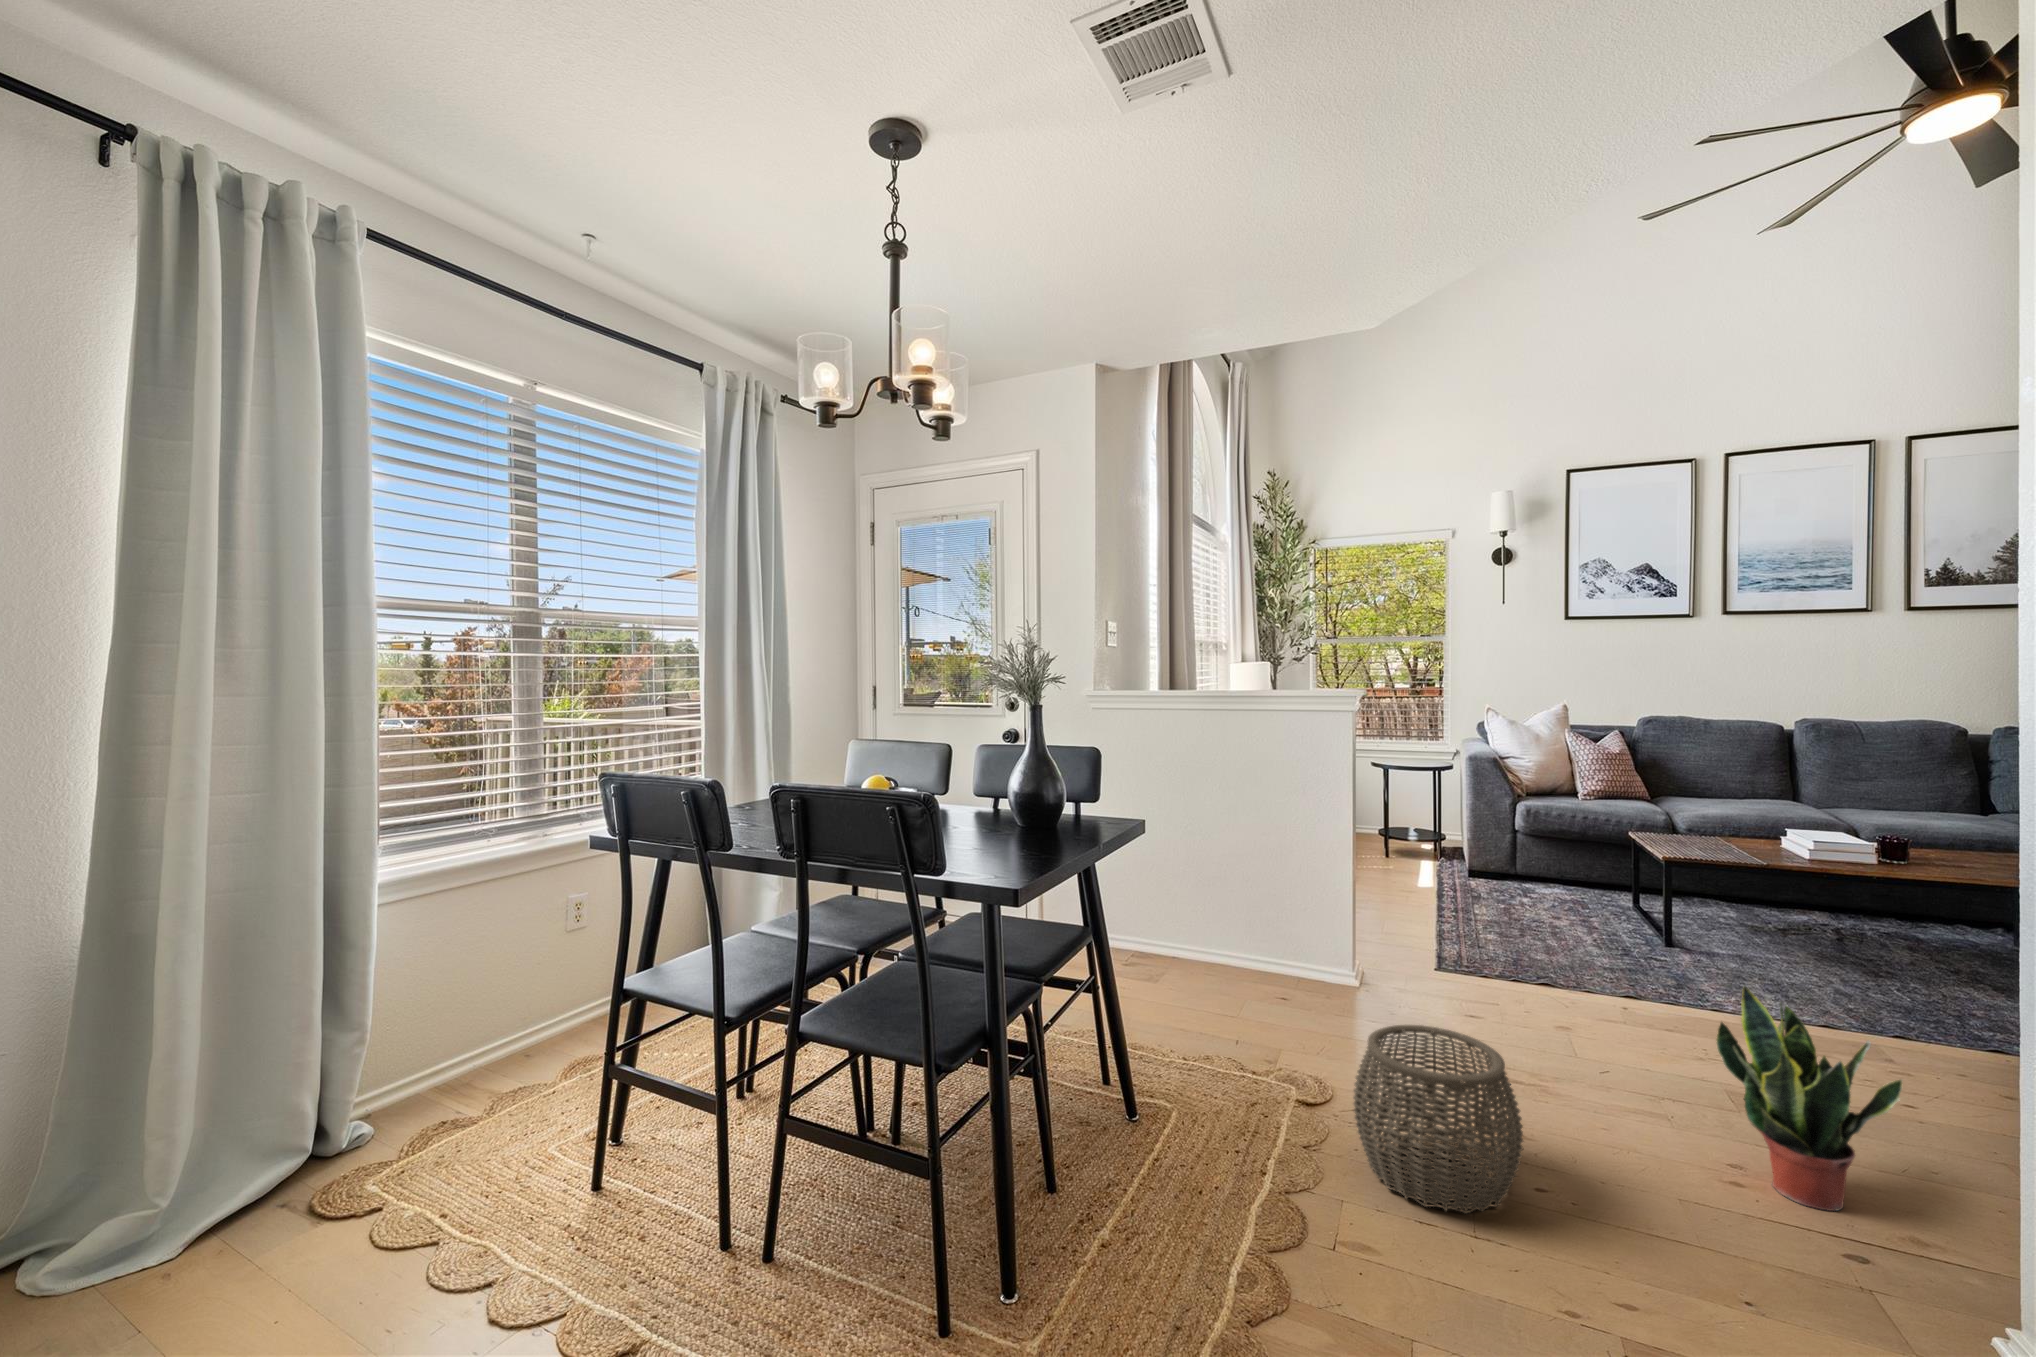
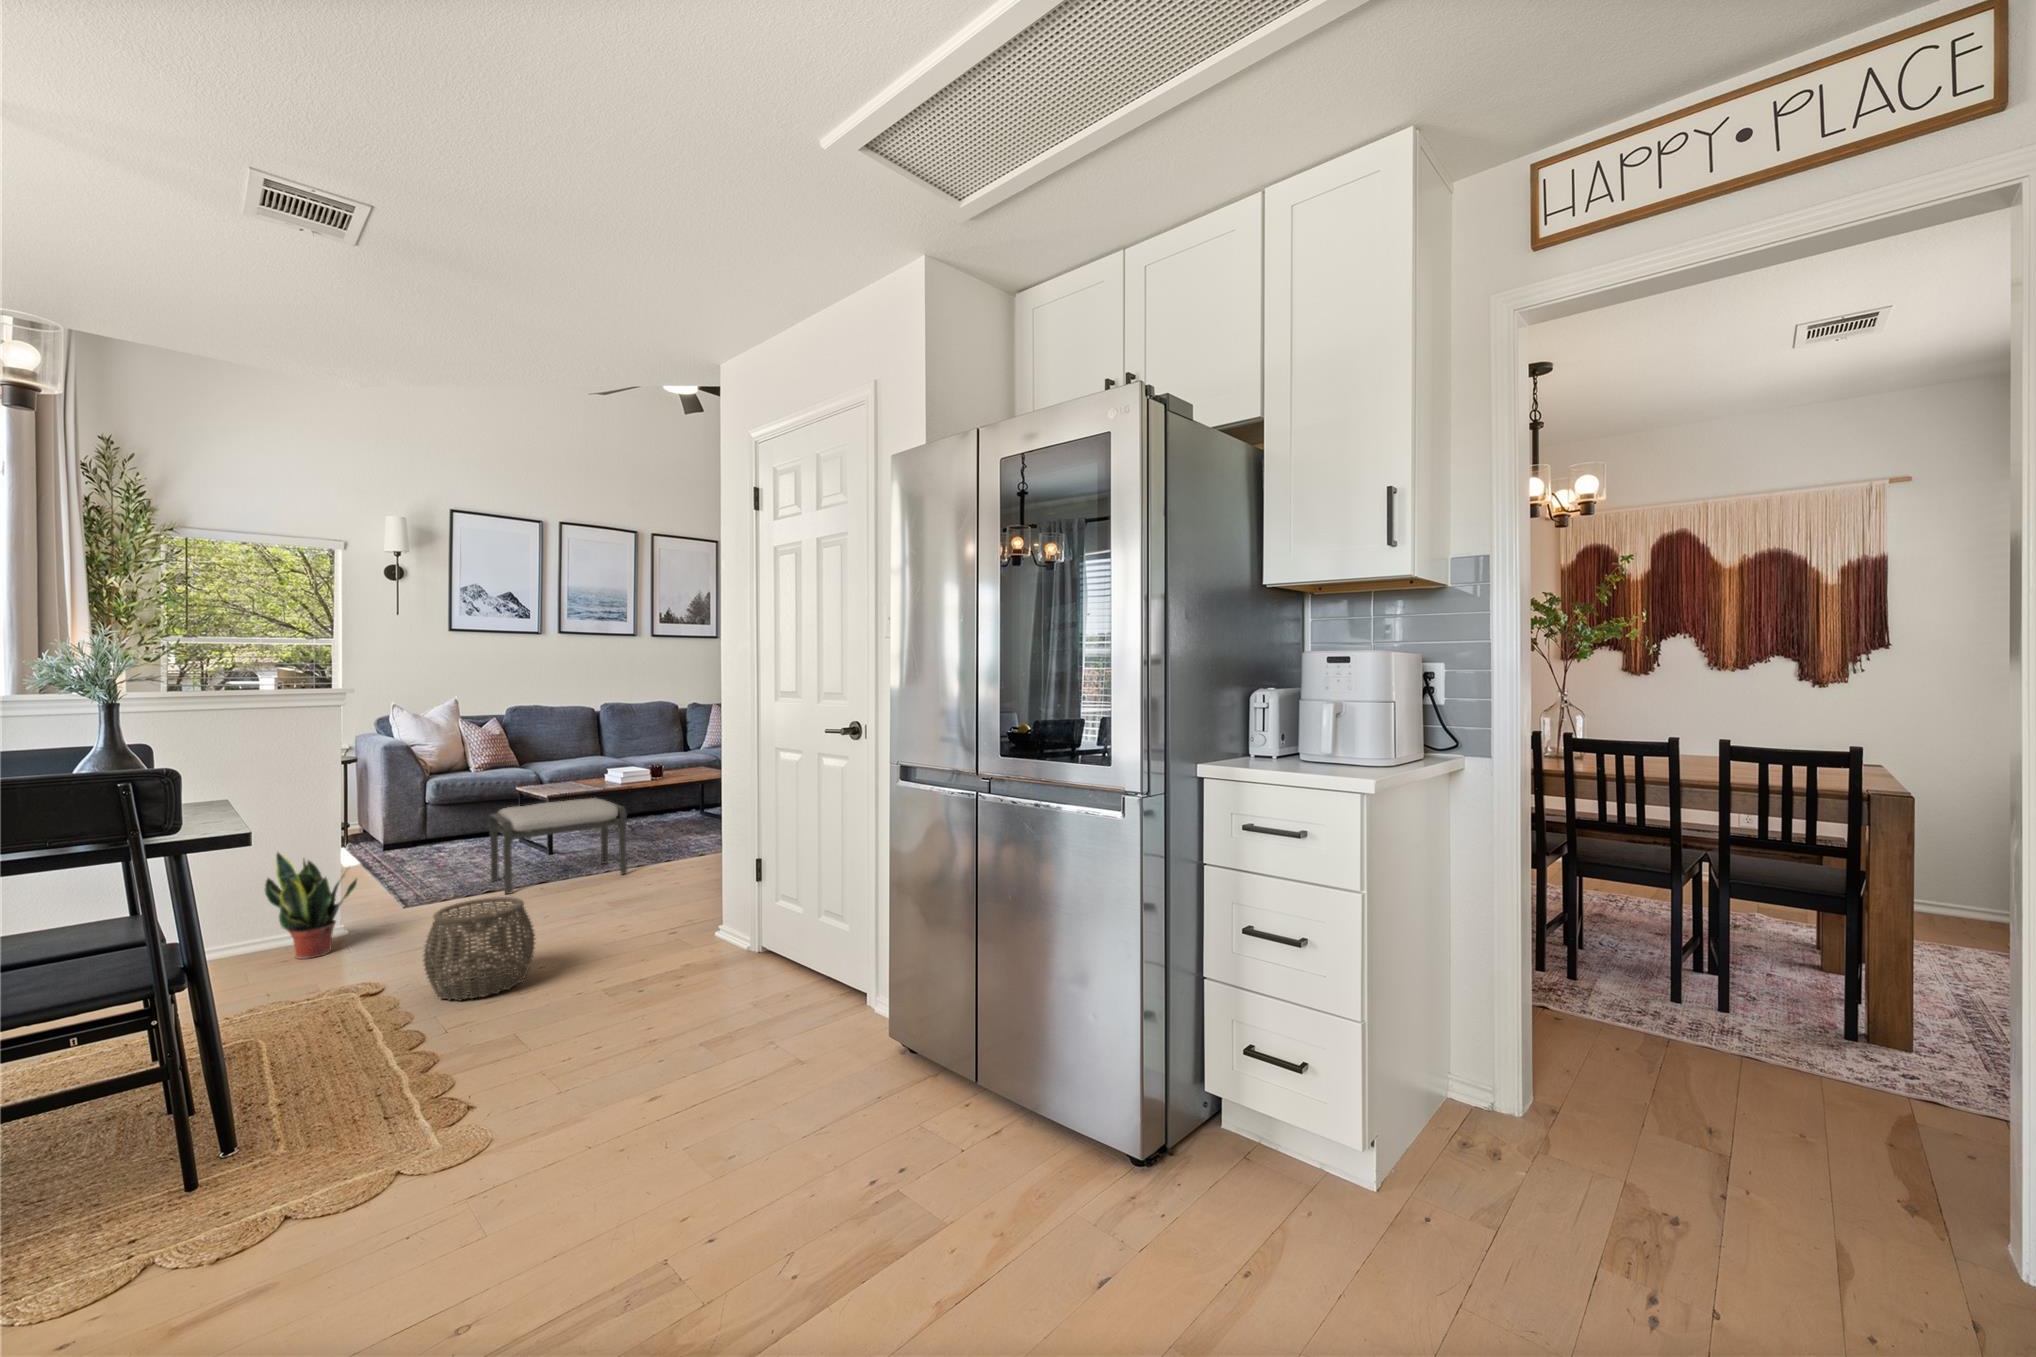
ottoman: none [1560,867,1794,1033] -> present [489,798,627,894]
potted plant: present [1717,986,1902,1211] -> present [265,853,357,959]

